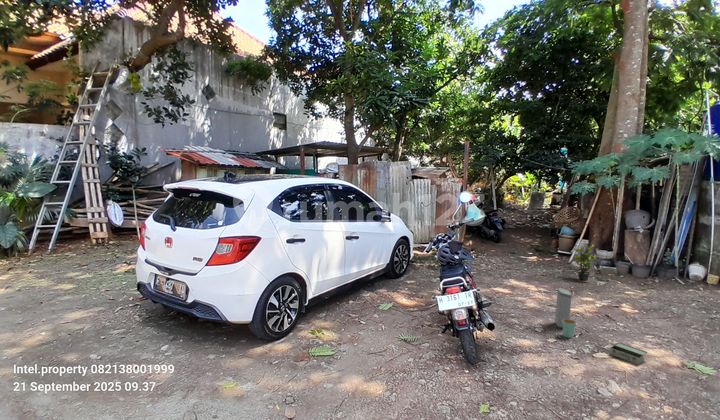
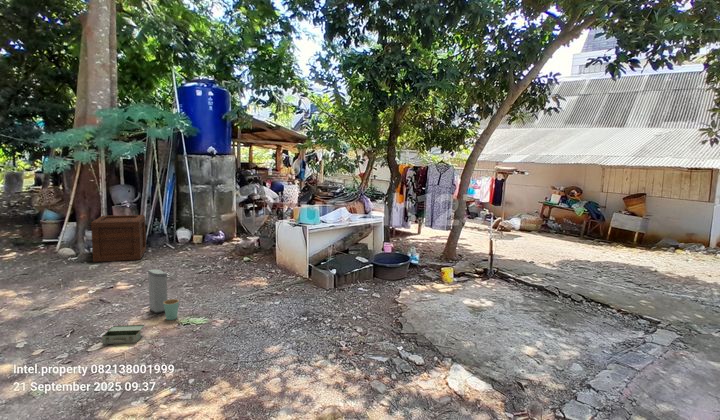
wooden crate: none [601,238,656,288] -> present [91,215,146,262]
potted plant: present [574,244,596,282] -> none [53,225,83,270]
trash can: present [555,288,576,338] -> present [148,269,179,320]

